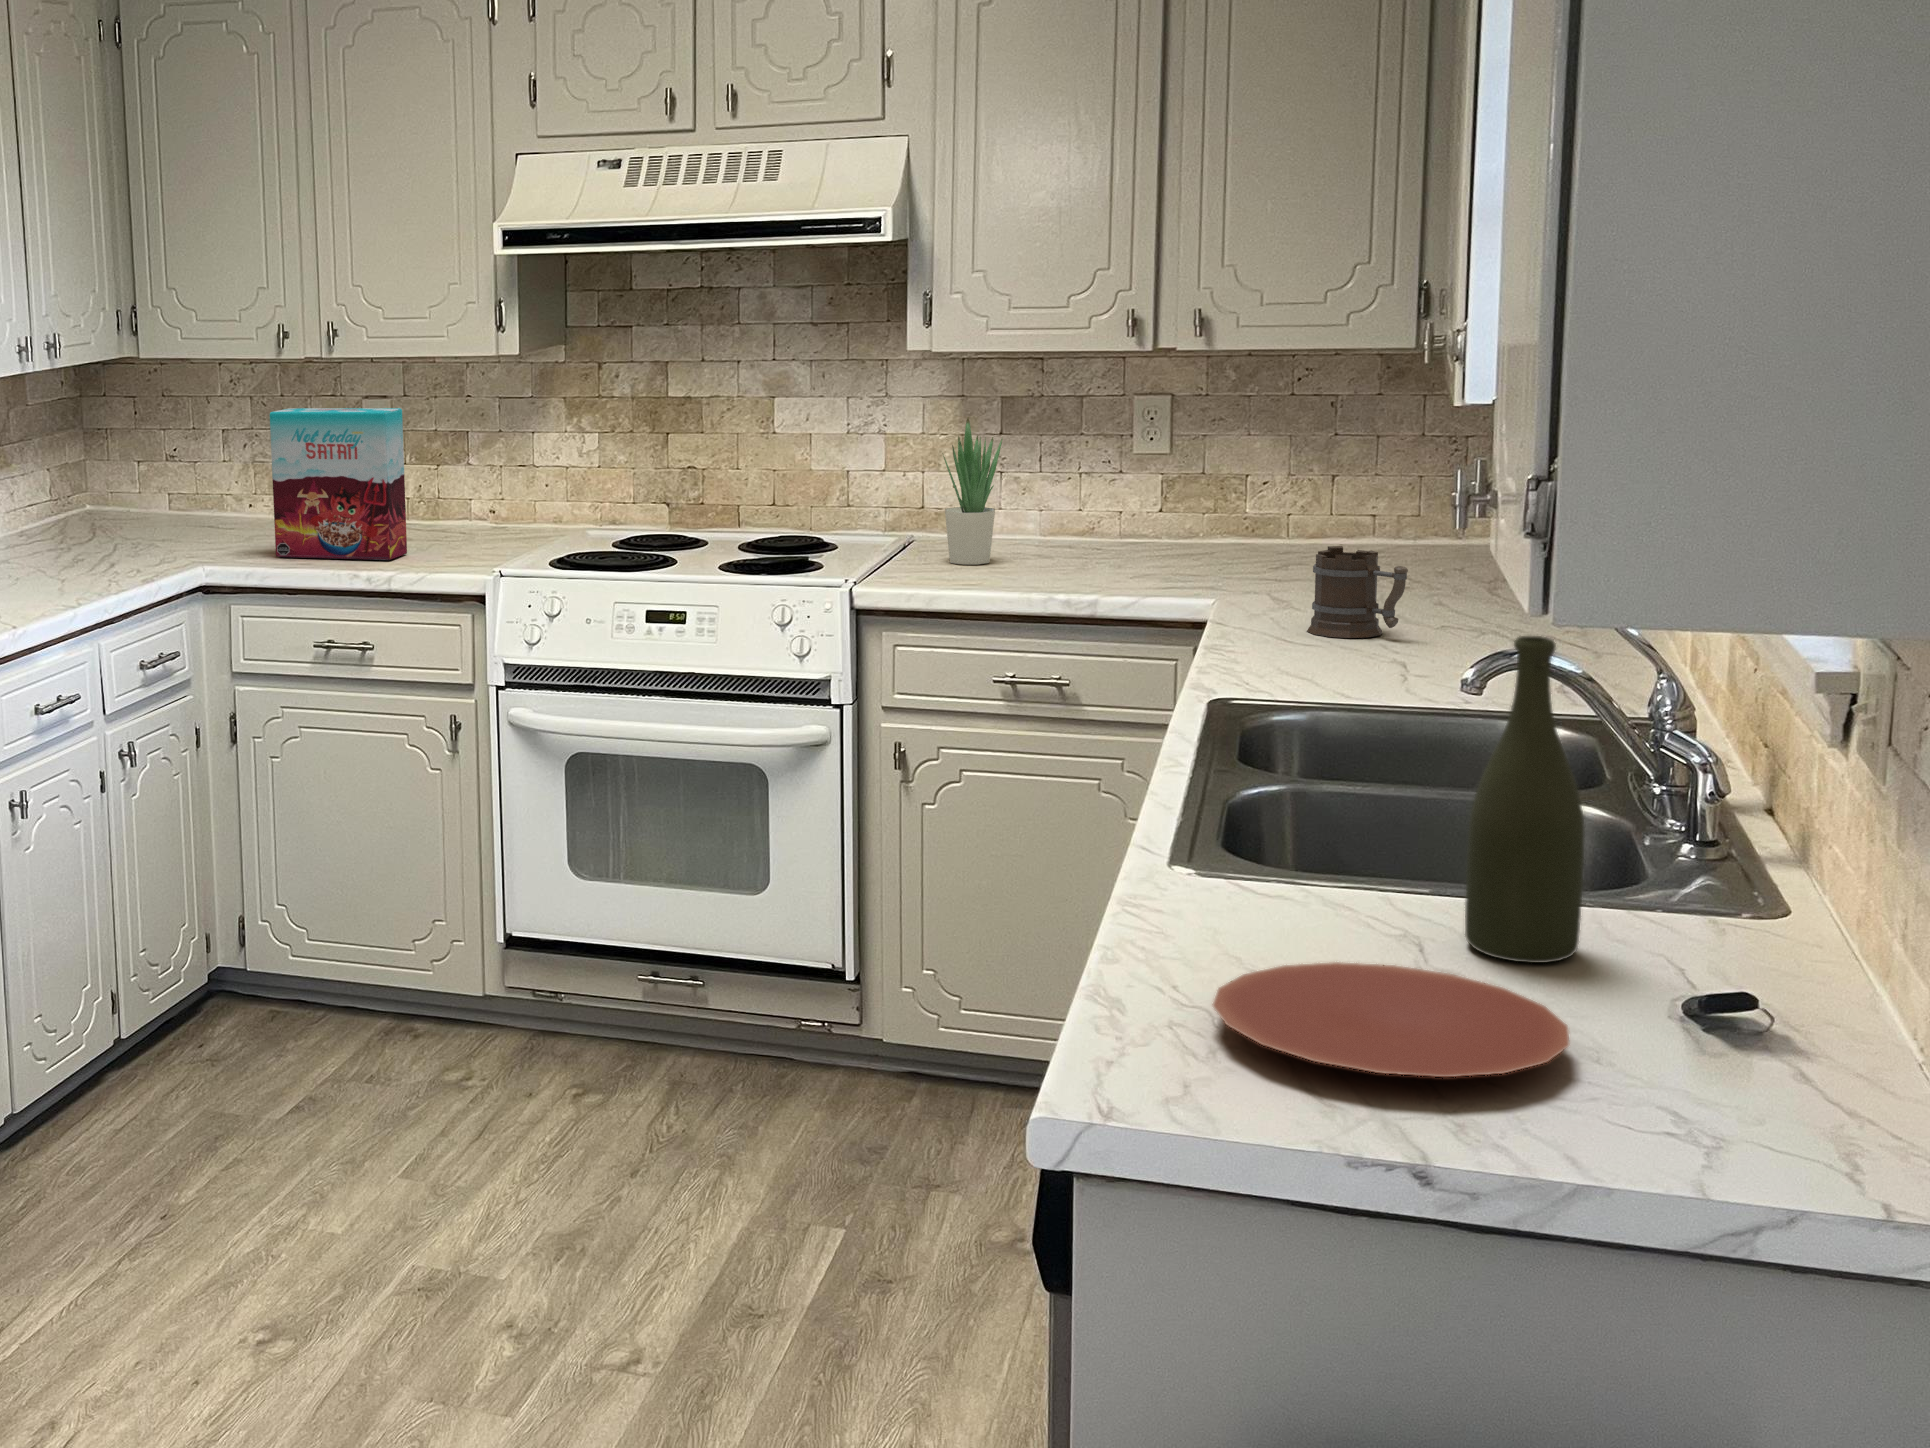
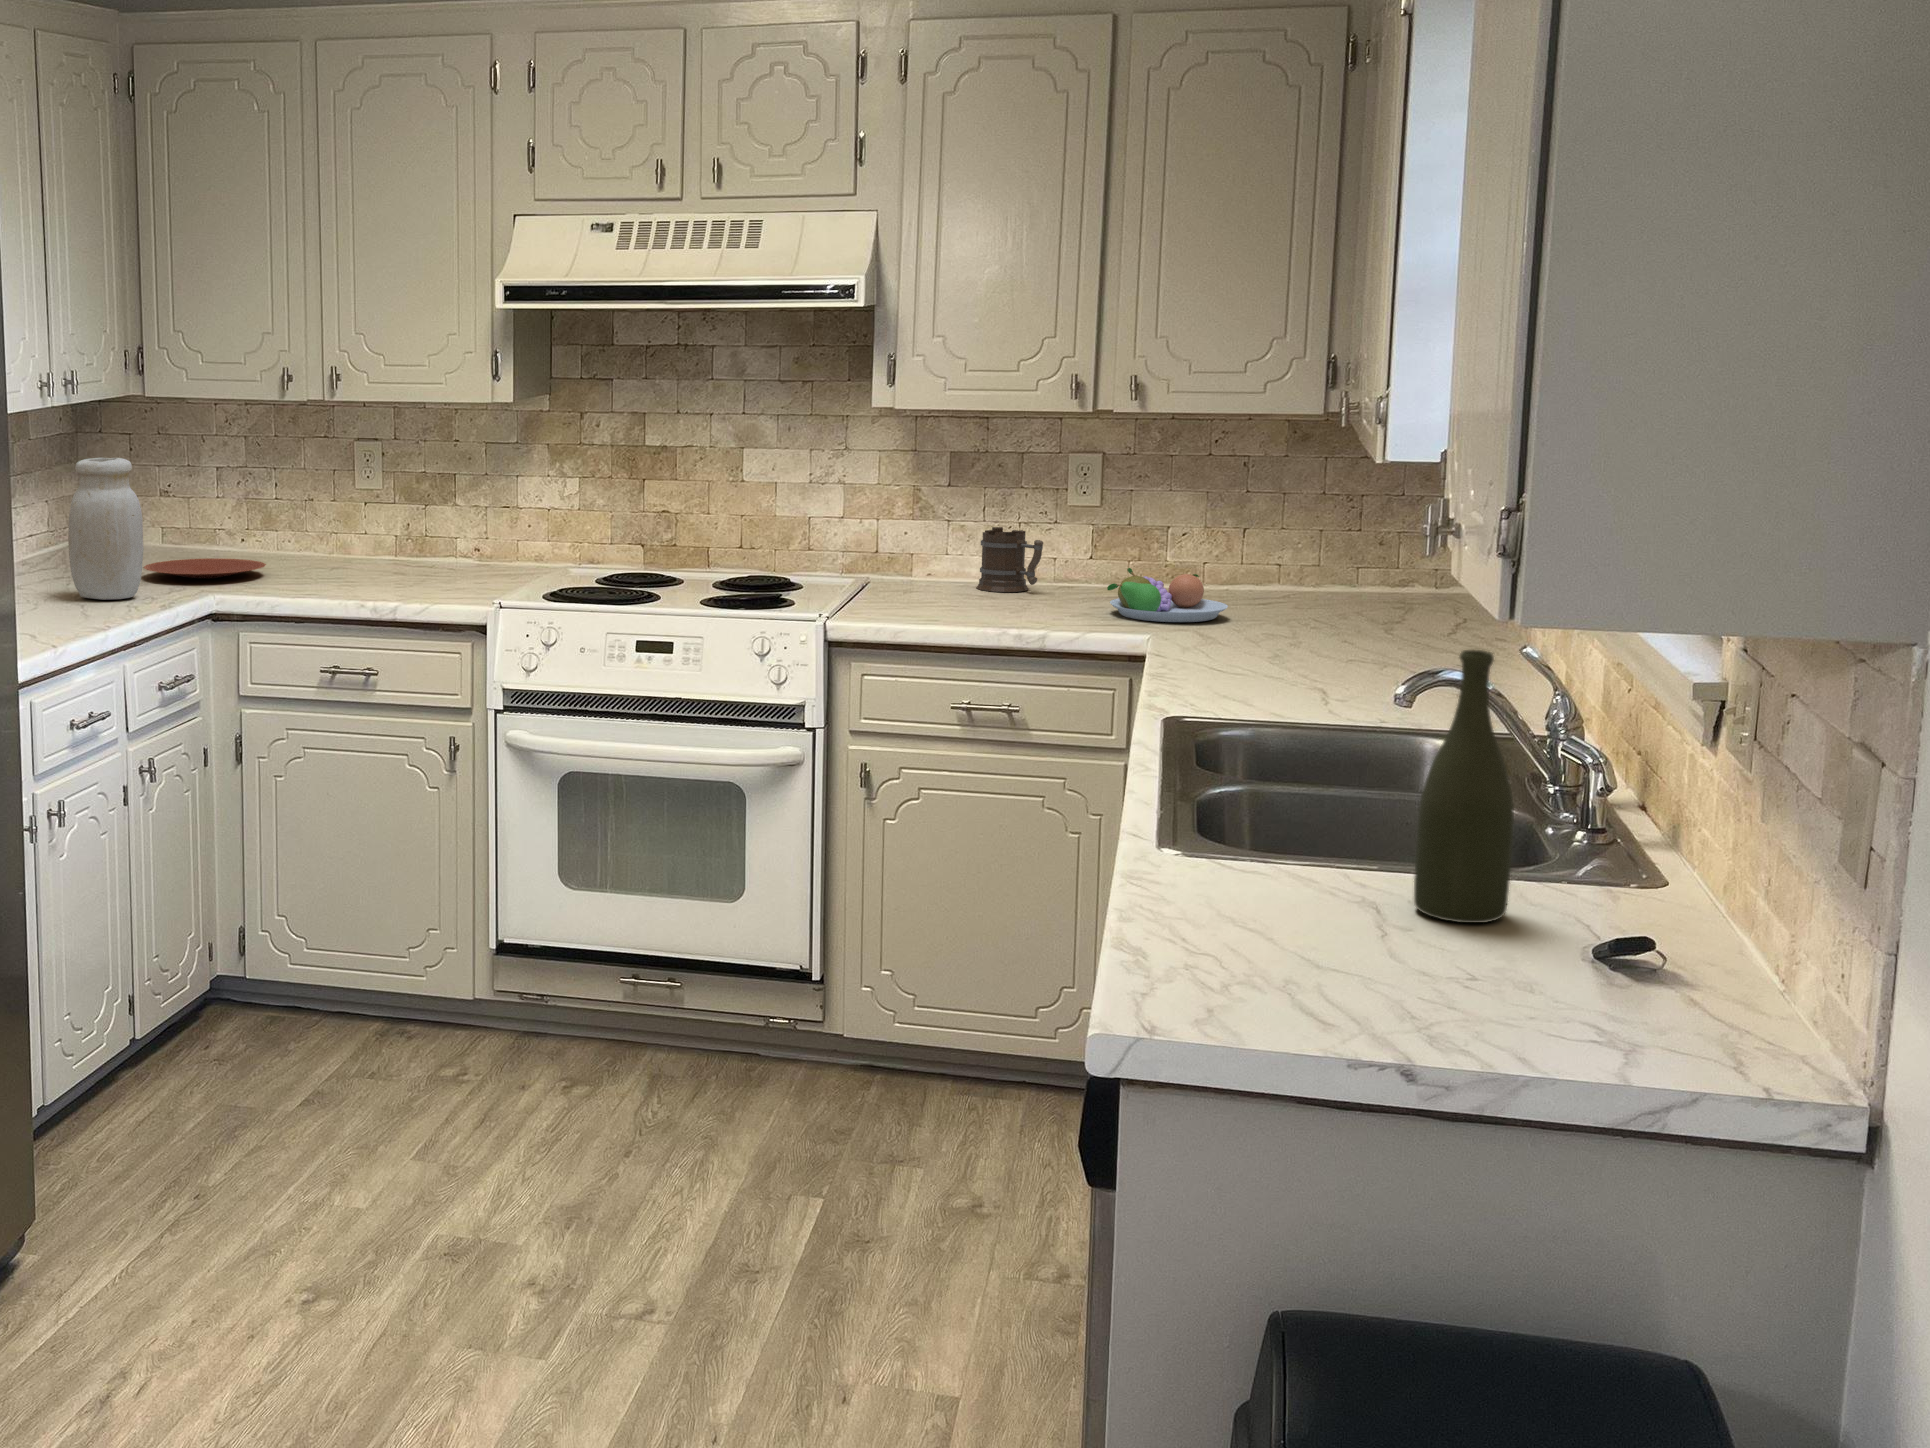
cereal box: present [270,408,407,560] -> none [279,449,405,592]
potted plant: present [943,417,1002,565] -> none [902,468,956,604]
jar: none [47,423,126,574] -> present [68,458,144,600]
fruit bowl: none [1170,522,1309,582] -> present [1107,568,1228,622]
mug: present [1307,546,1408,638] -> present [976,527,1043,592]
plate: present [1212,962,1569,1077] -> present [143,558,266,579]

